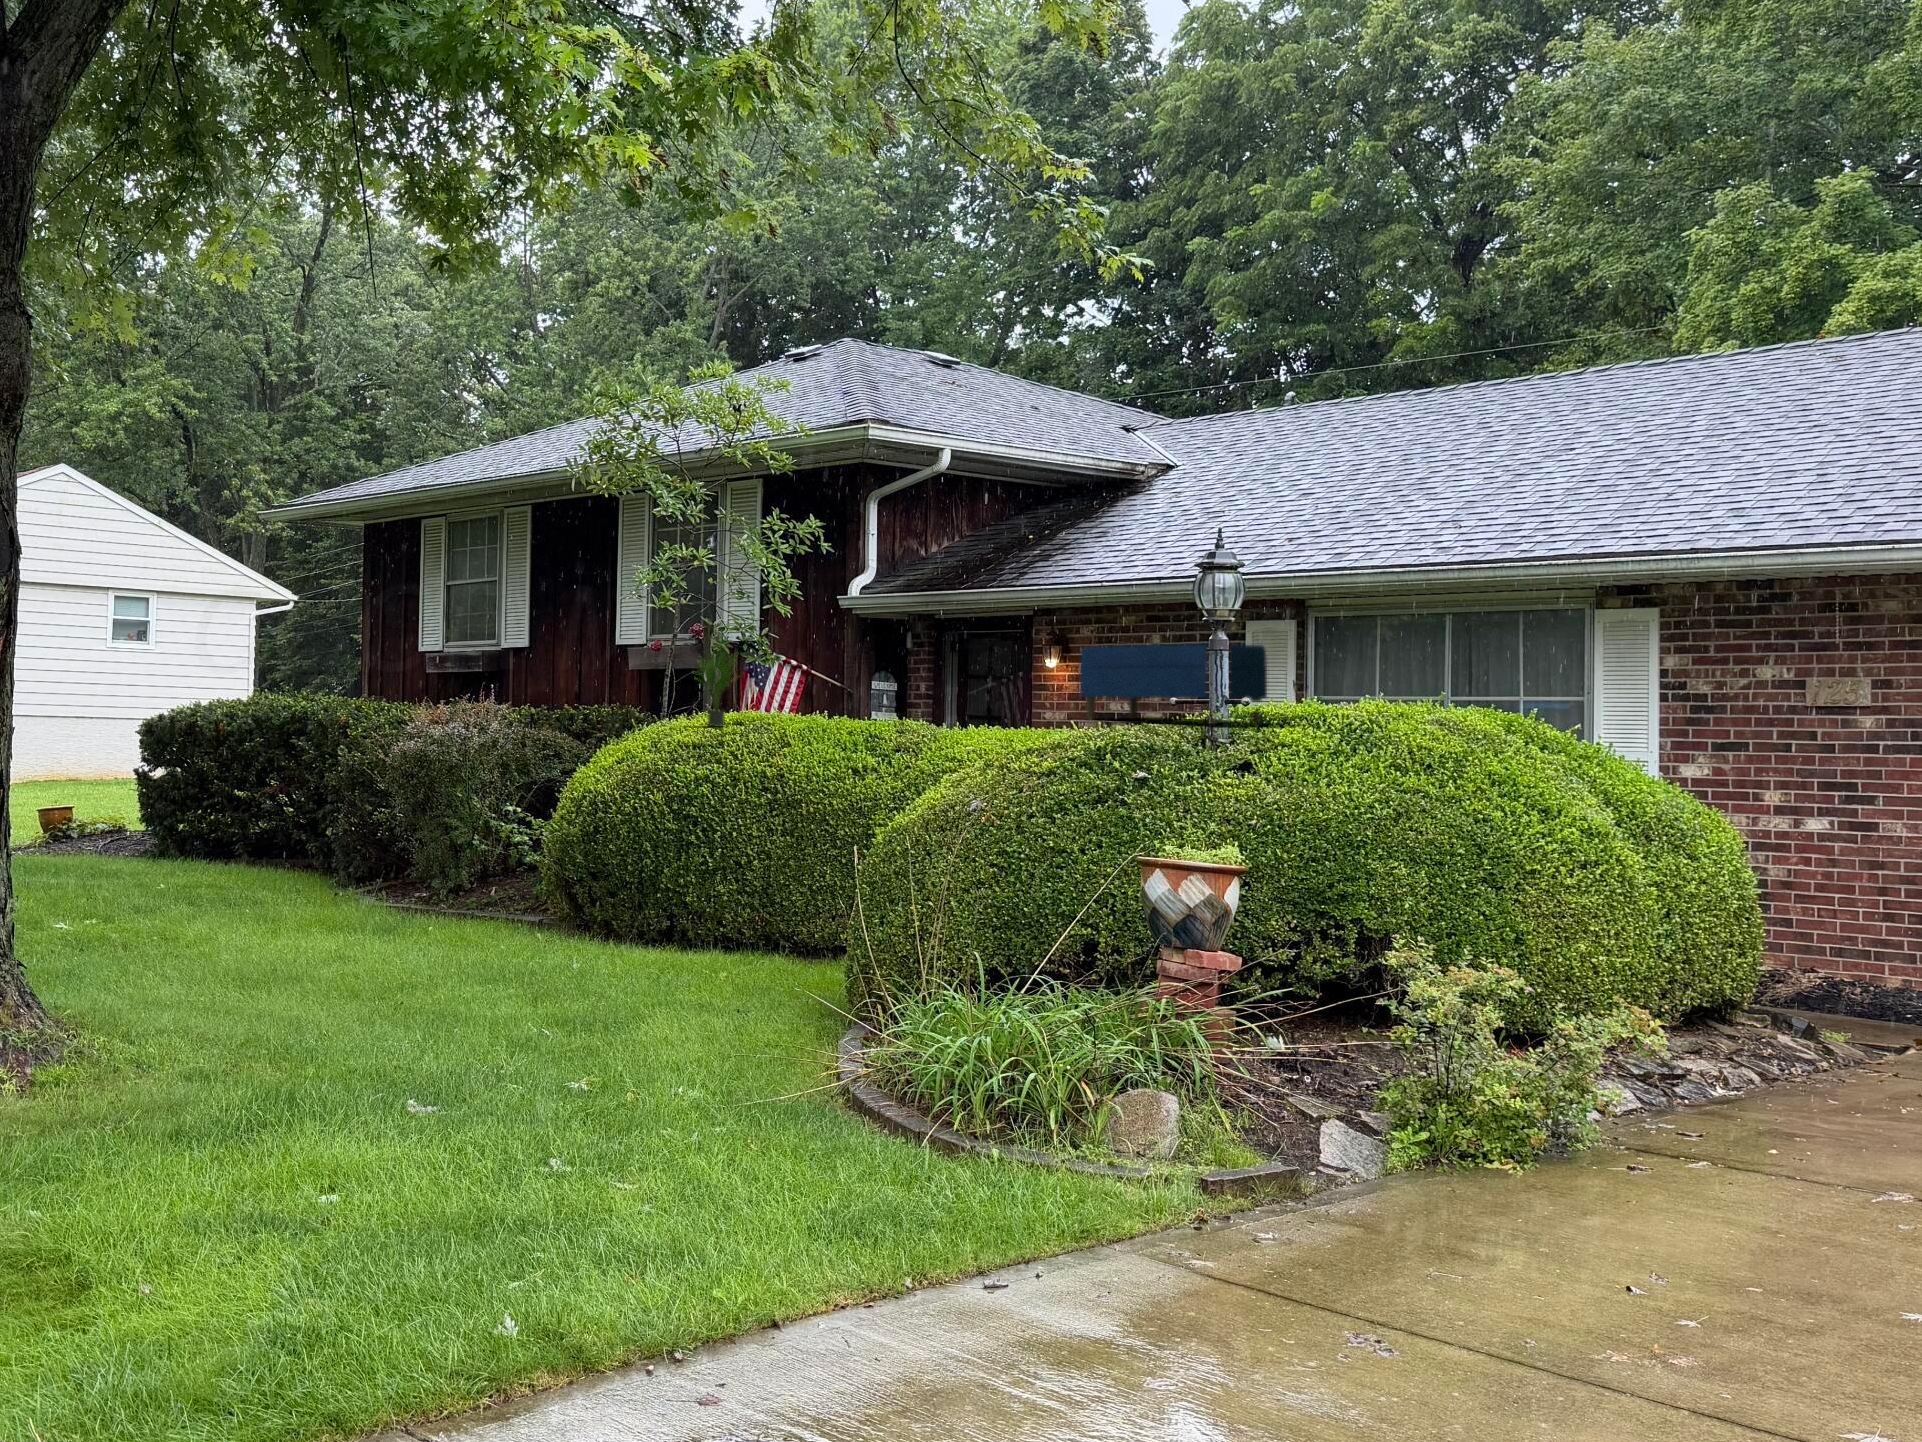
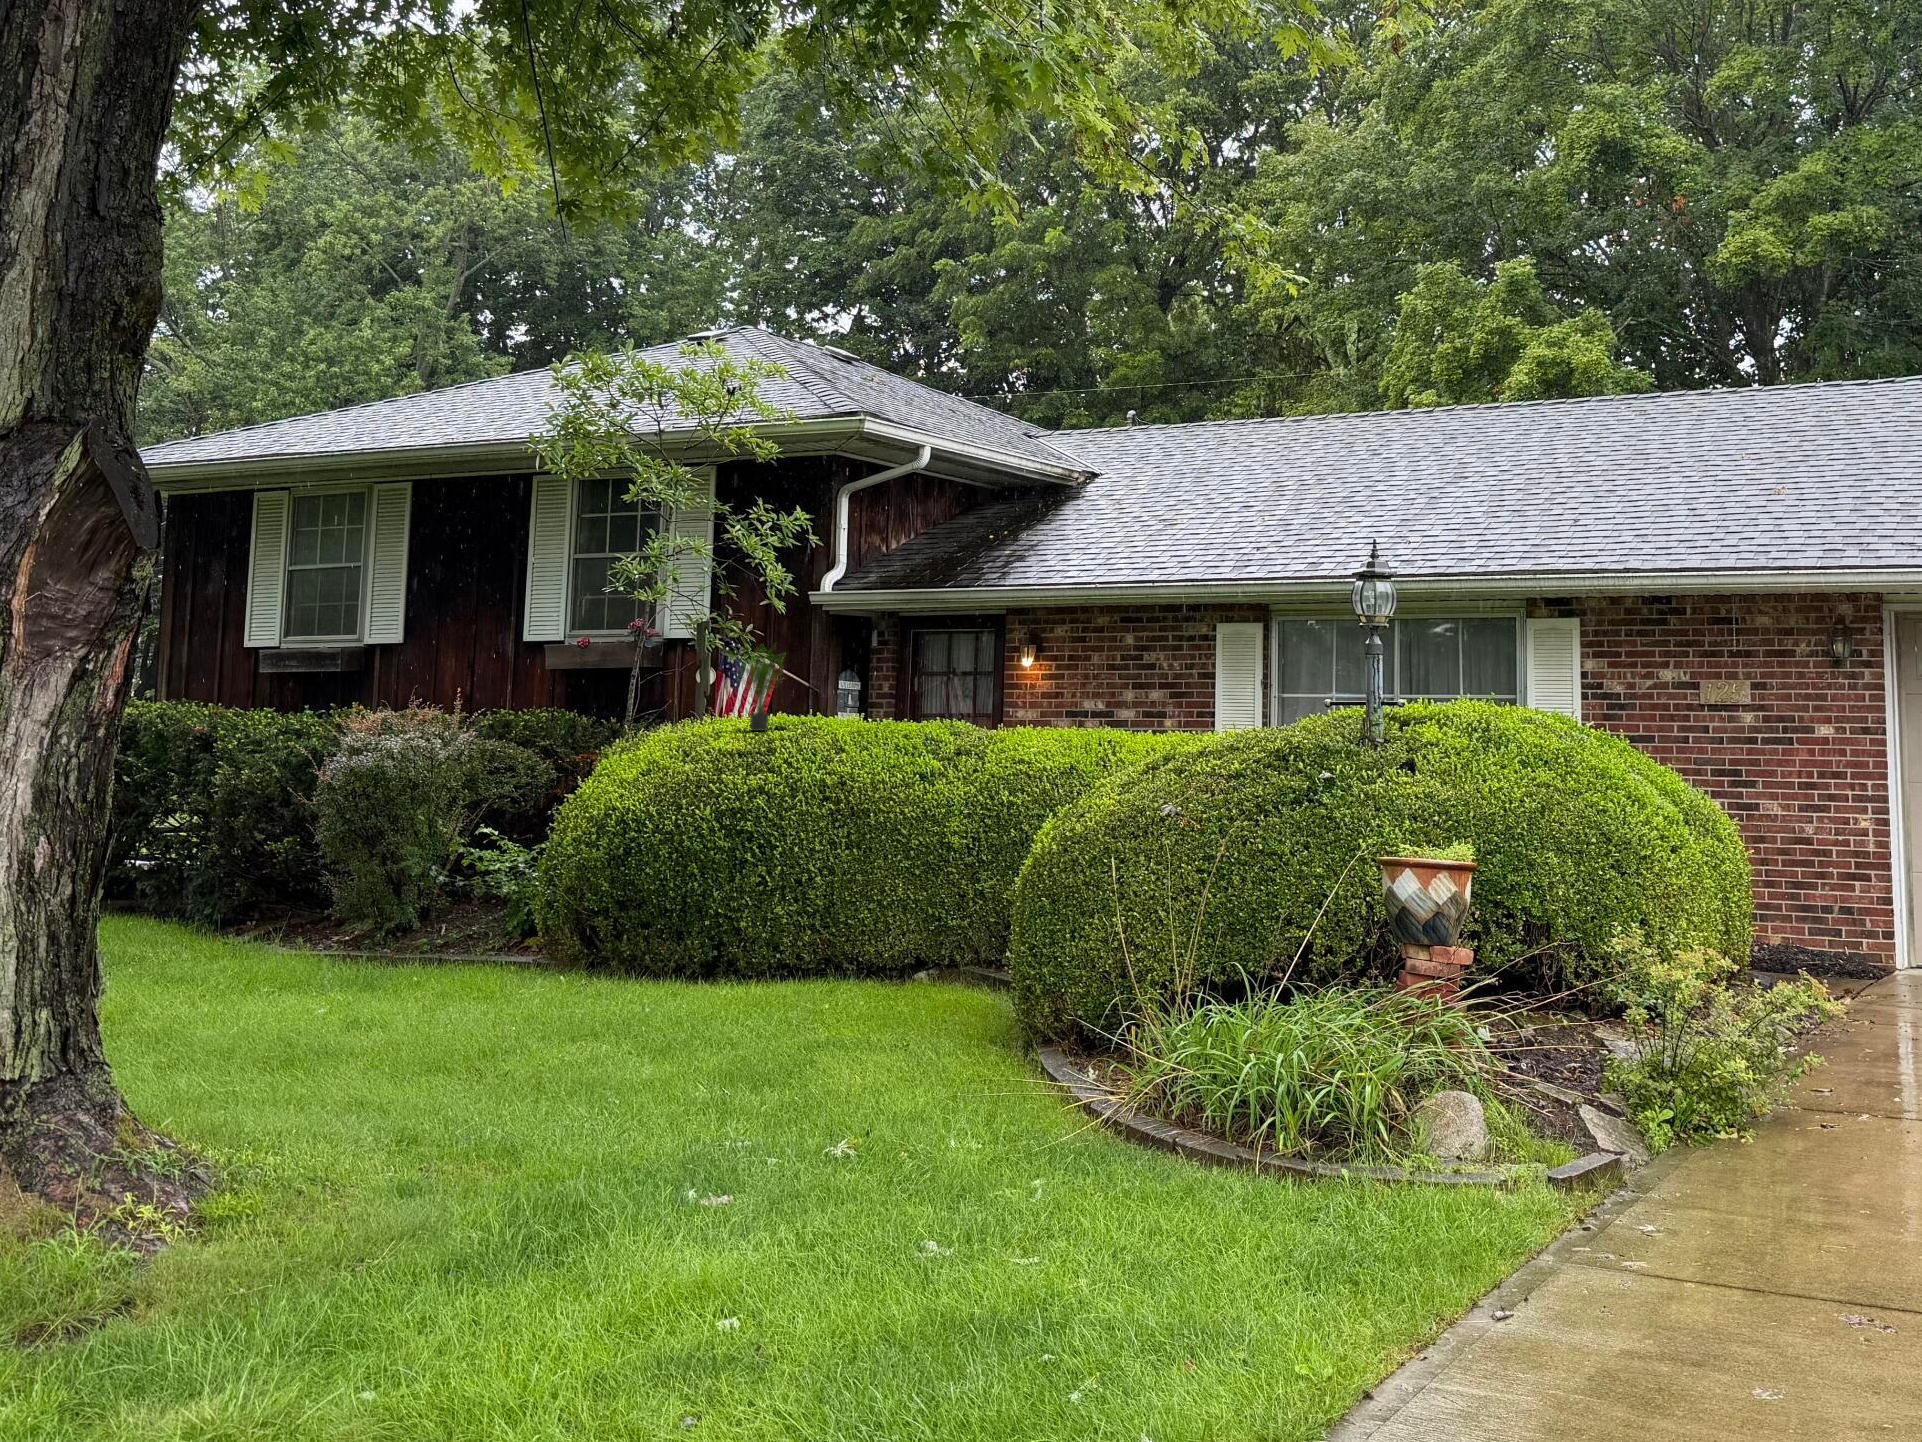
bench: present [1080,644,1267,724] -> none [1072,648,1237,722]

